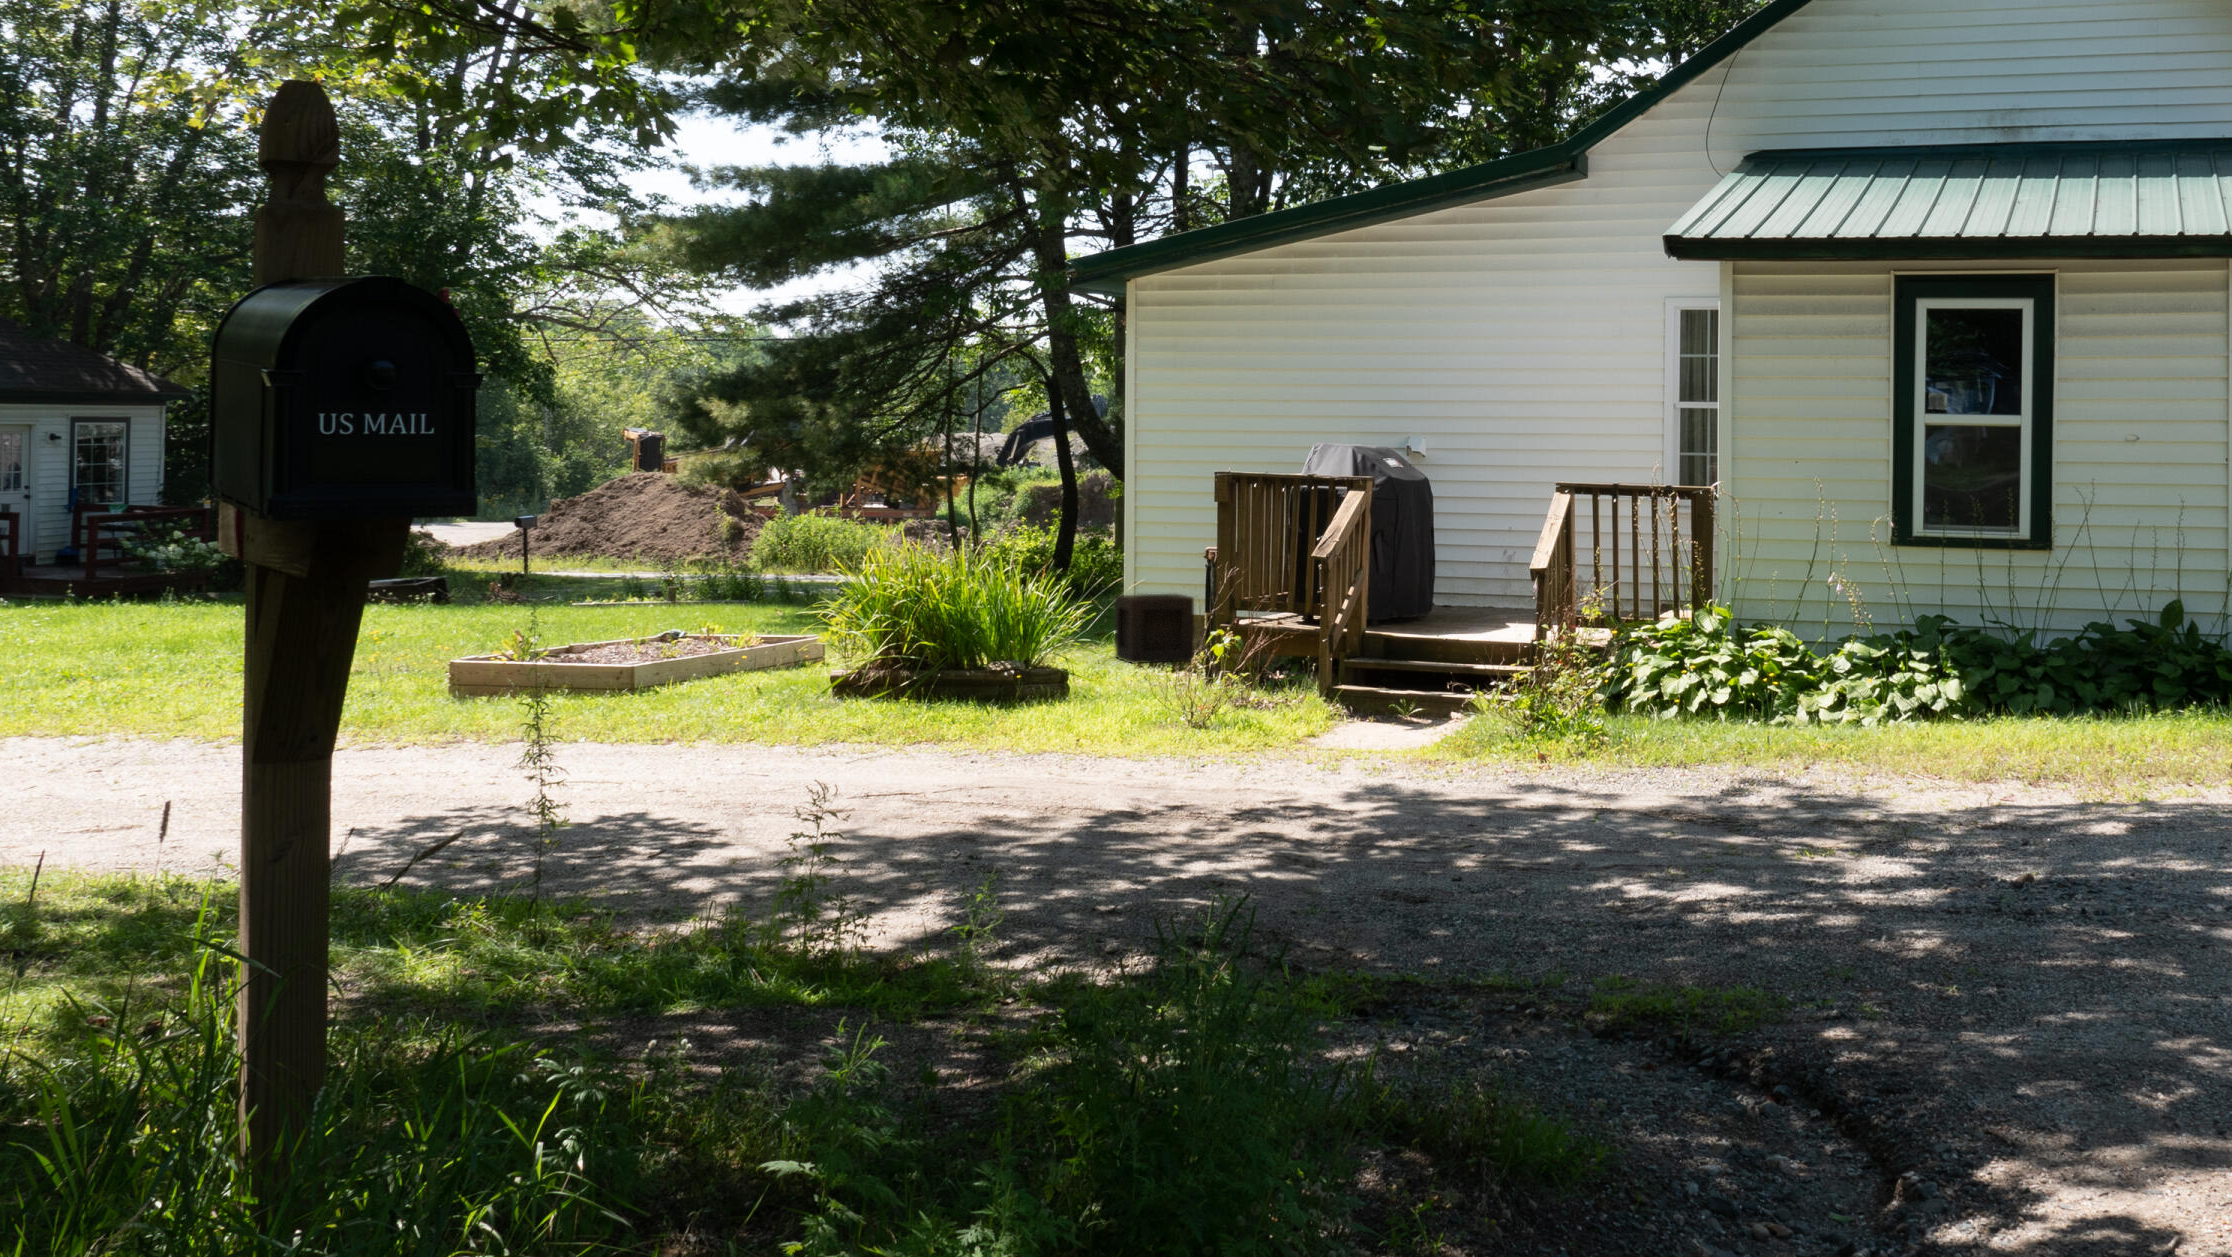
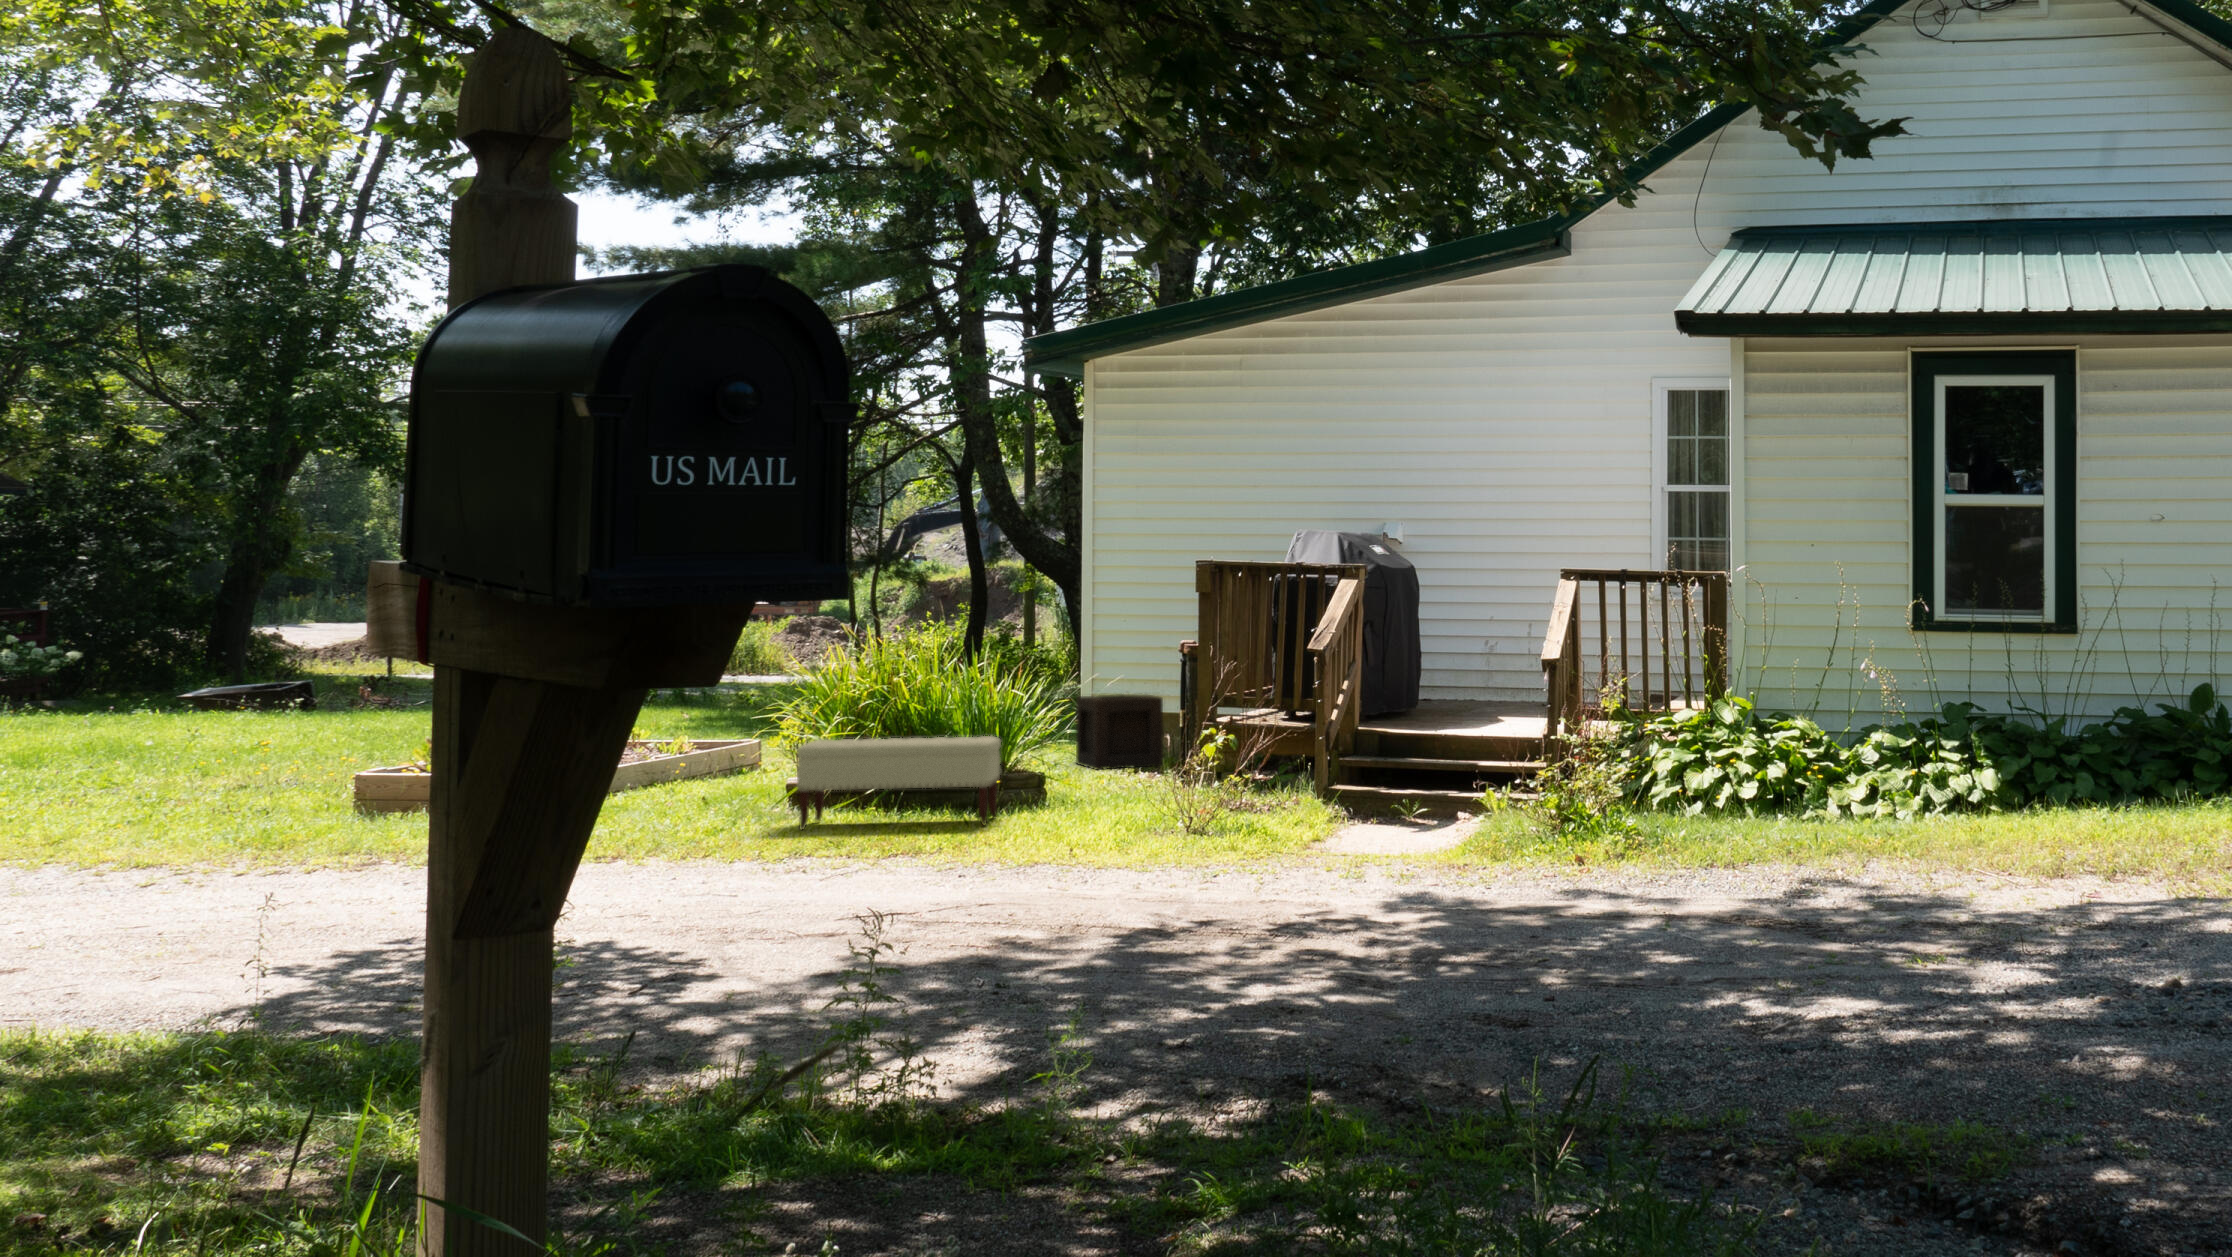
bench: none [841,632,1027,714] -> present [797,736,1001,830]

